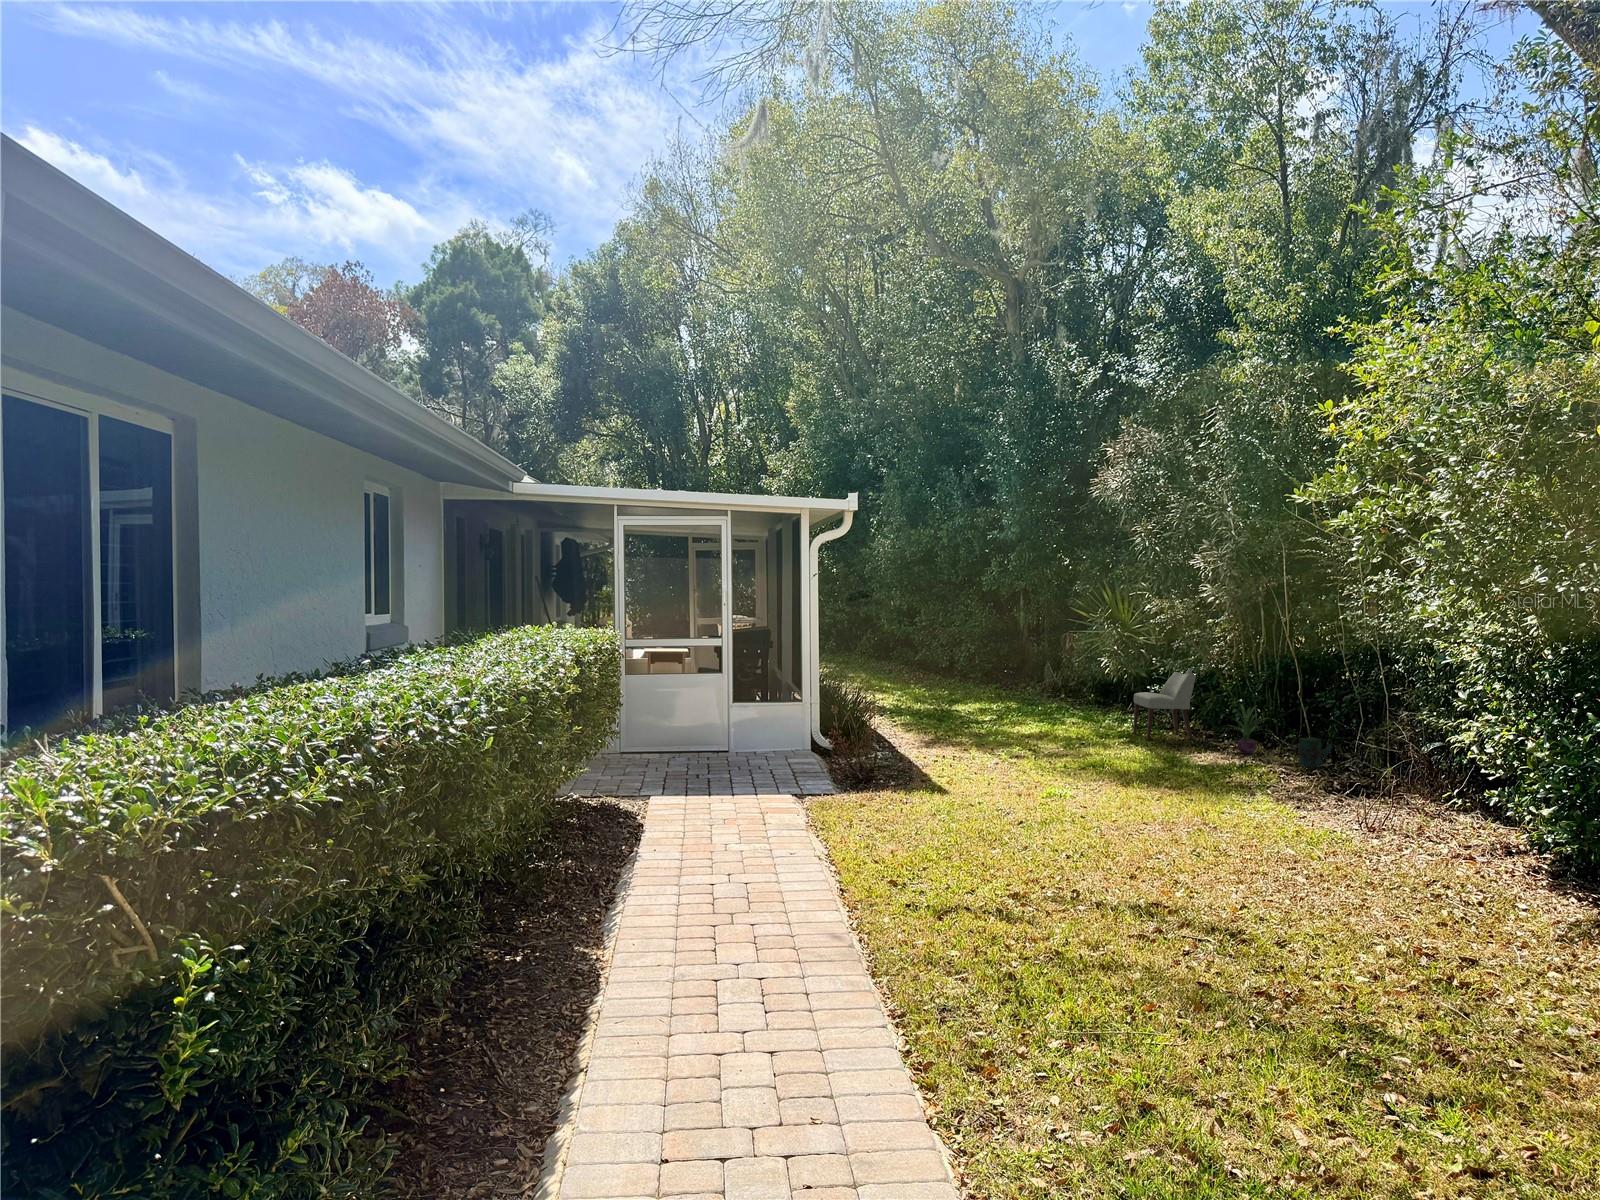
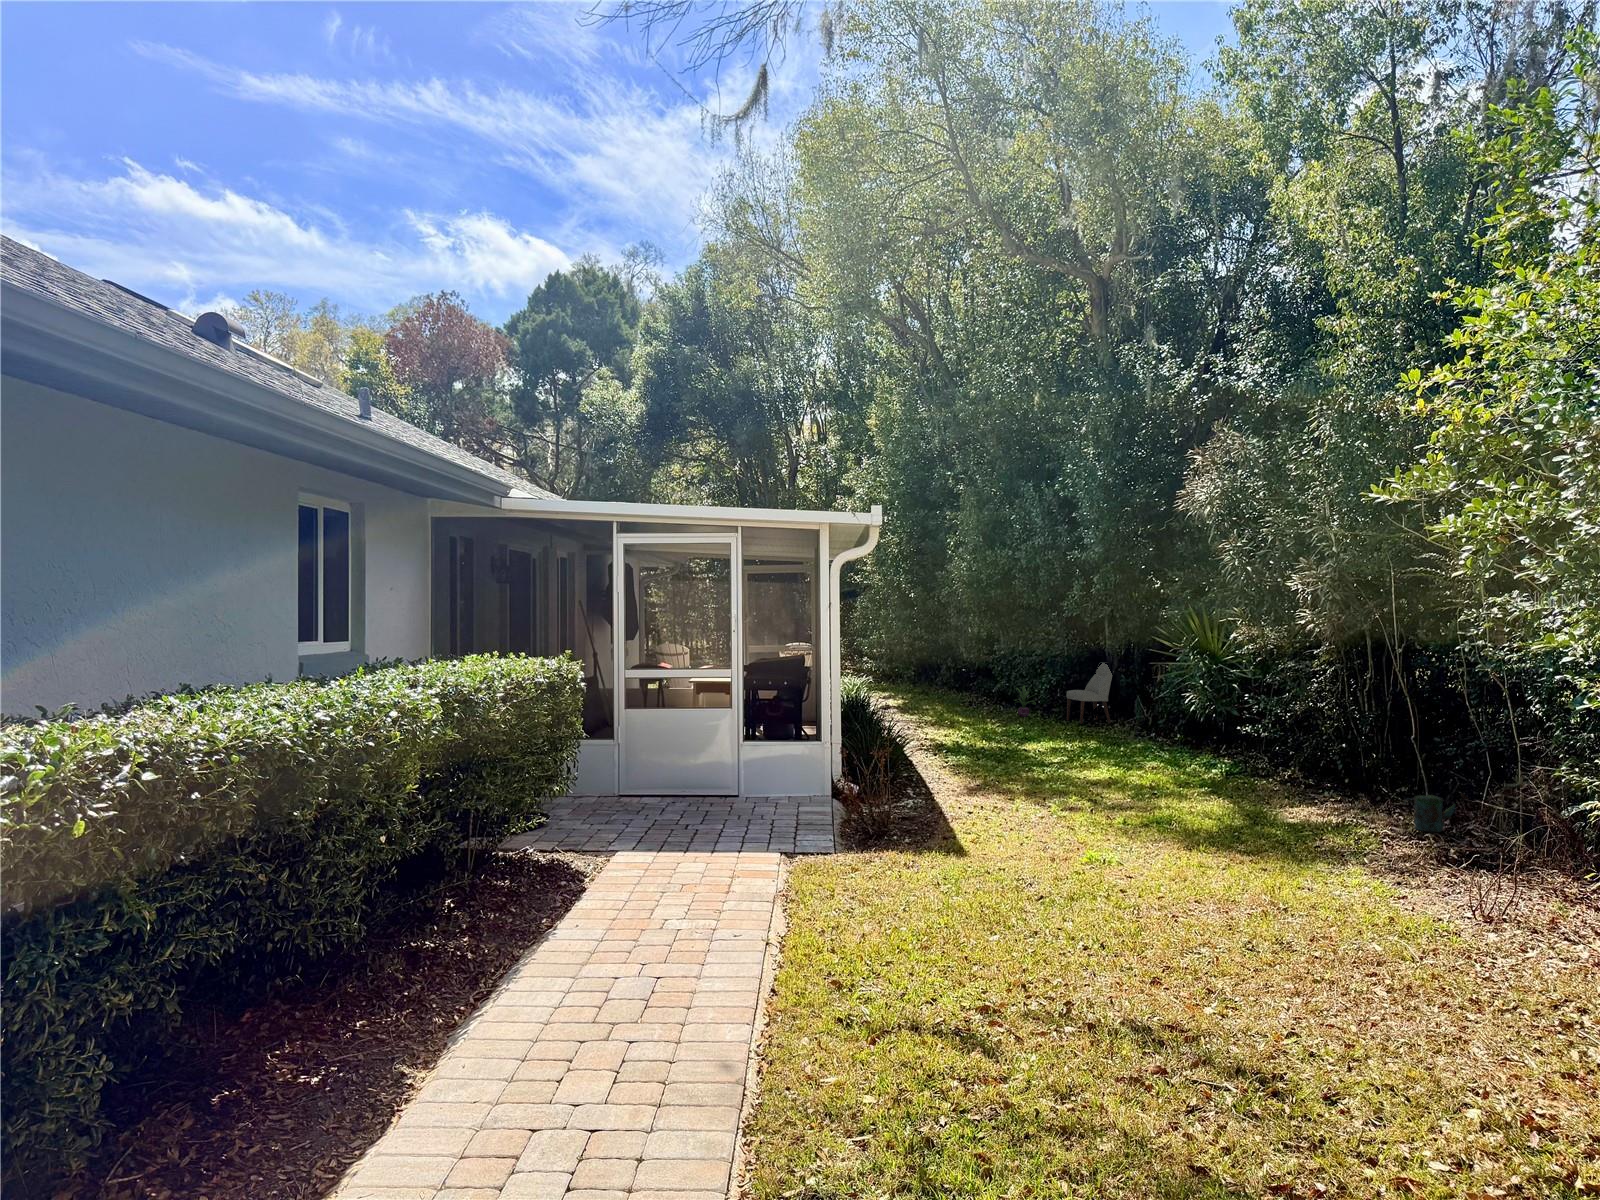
chair: present [1133,668,1196,739] -> present [1067,663,1112,724]
decorative plant: present [1236,705,1256,754] -> present [1015,685,1034,717]

